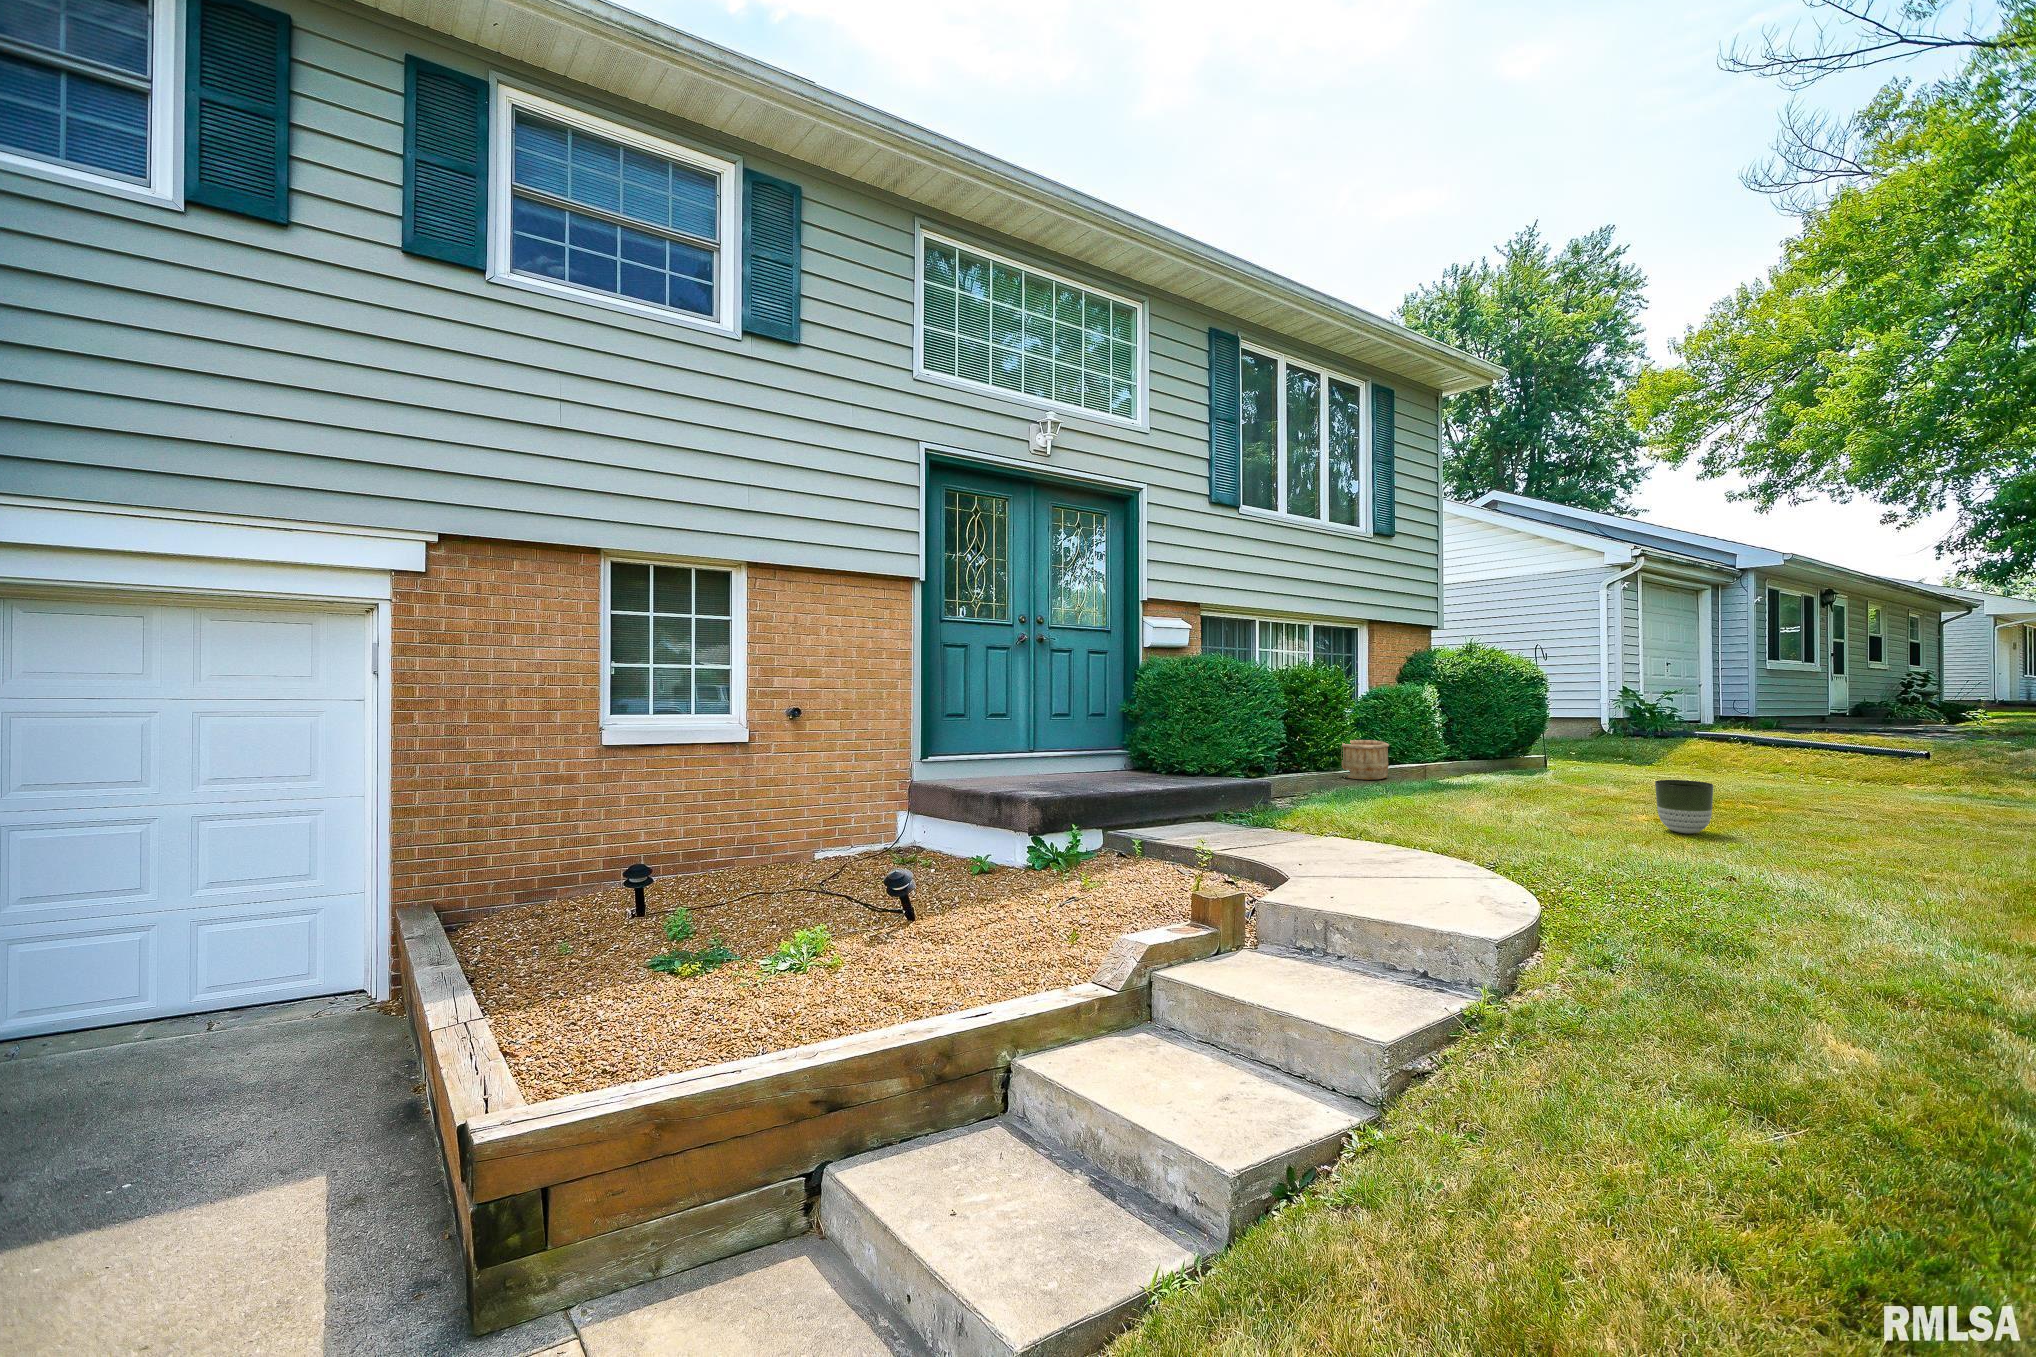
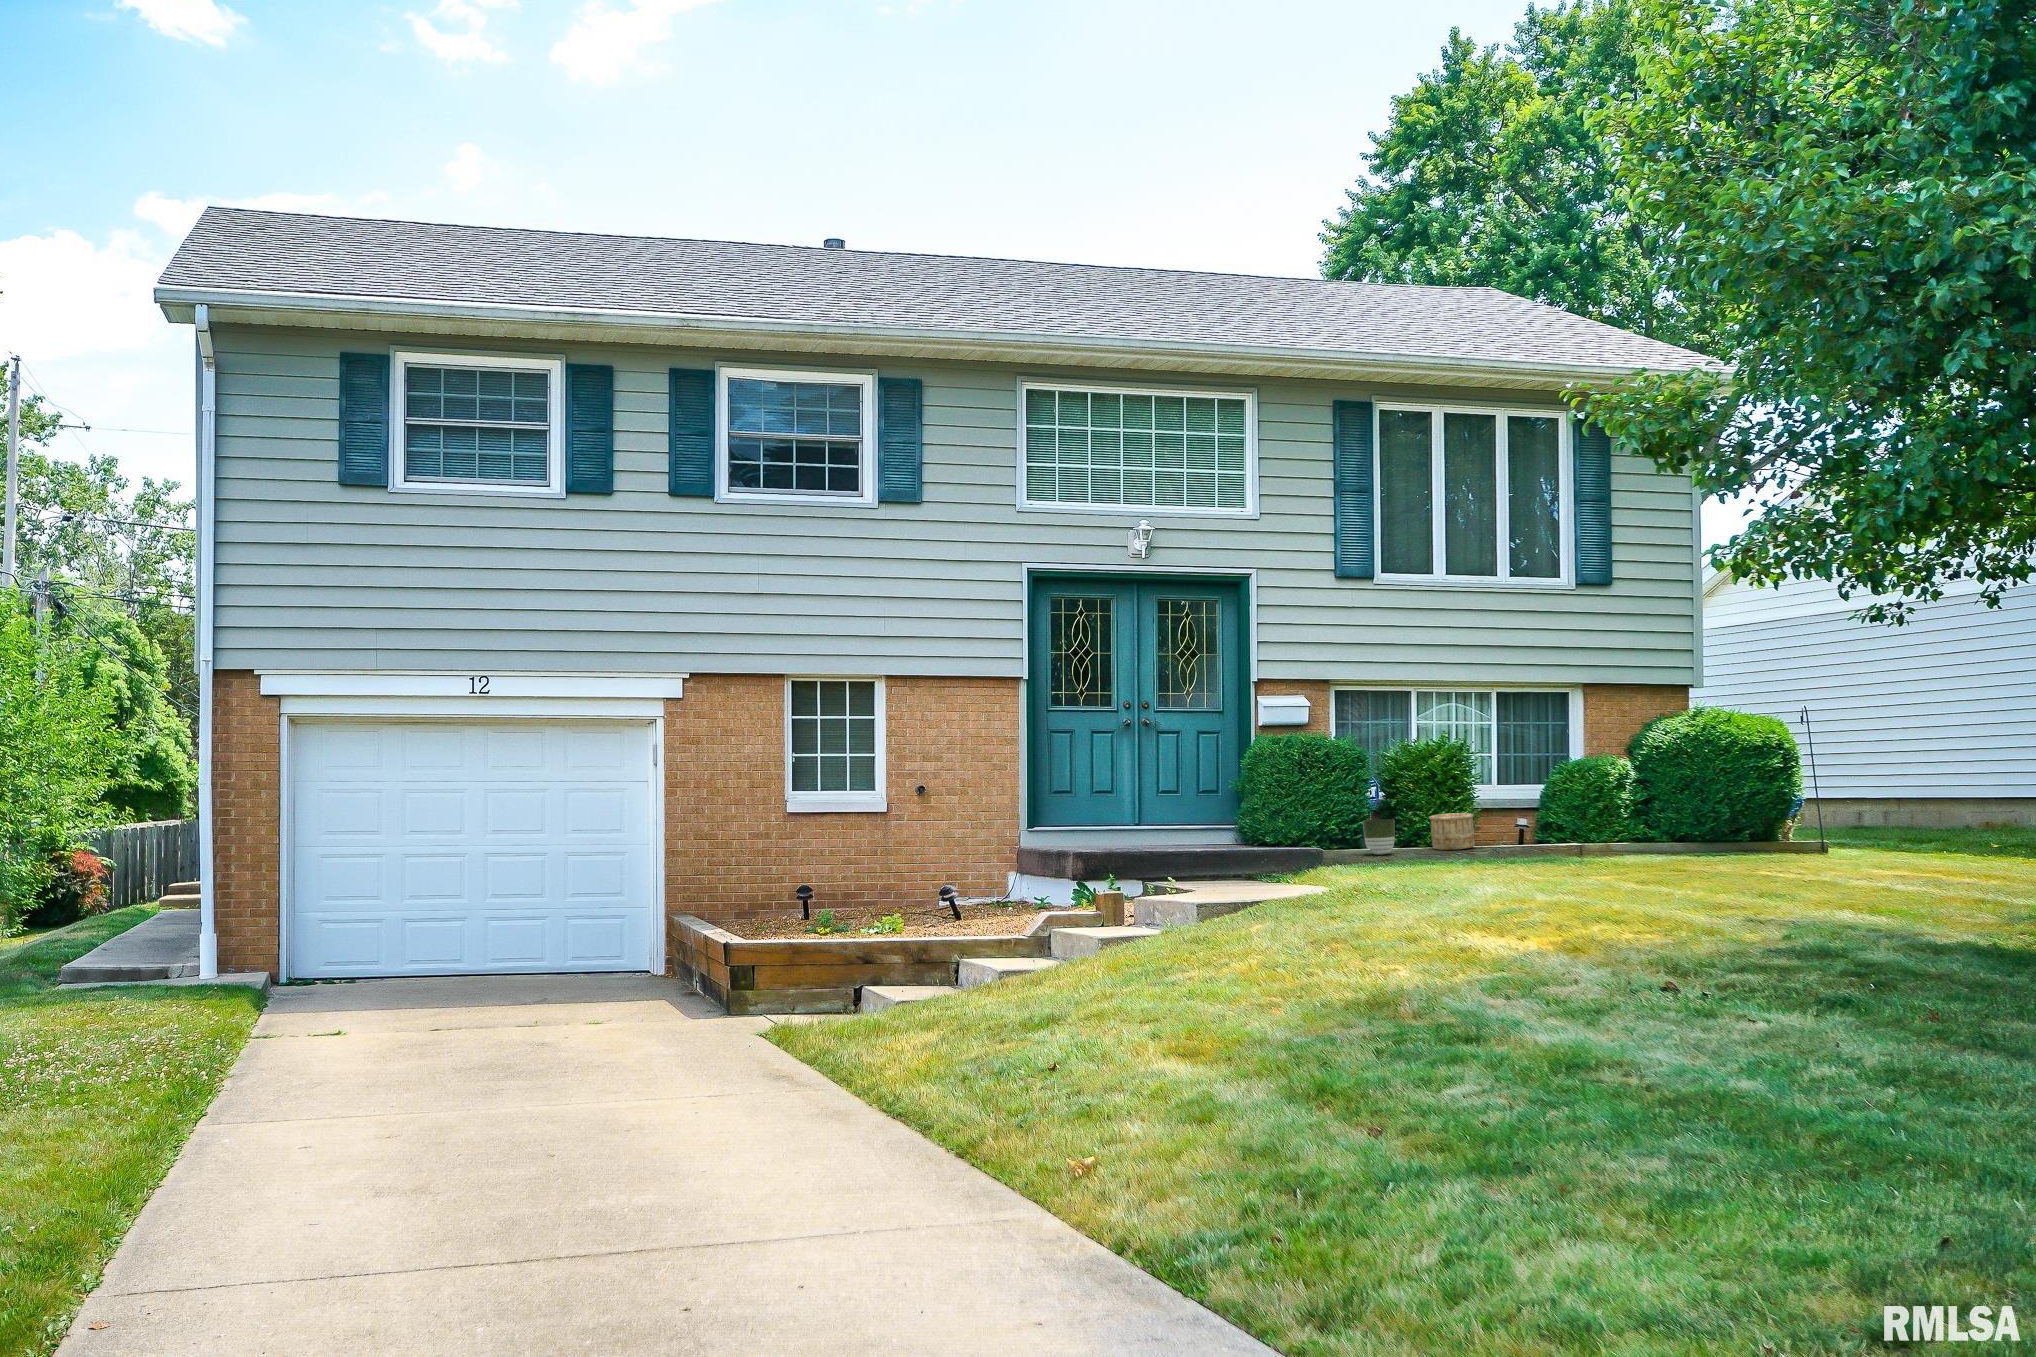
planter: present [1655,780,1713,834] -> present [1363,819,1395,855]

